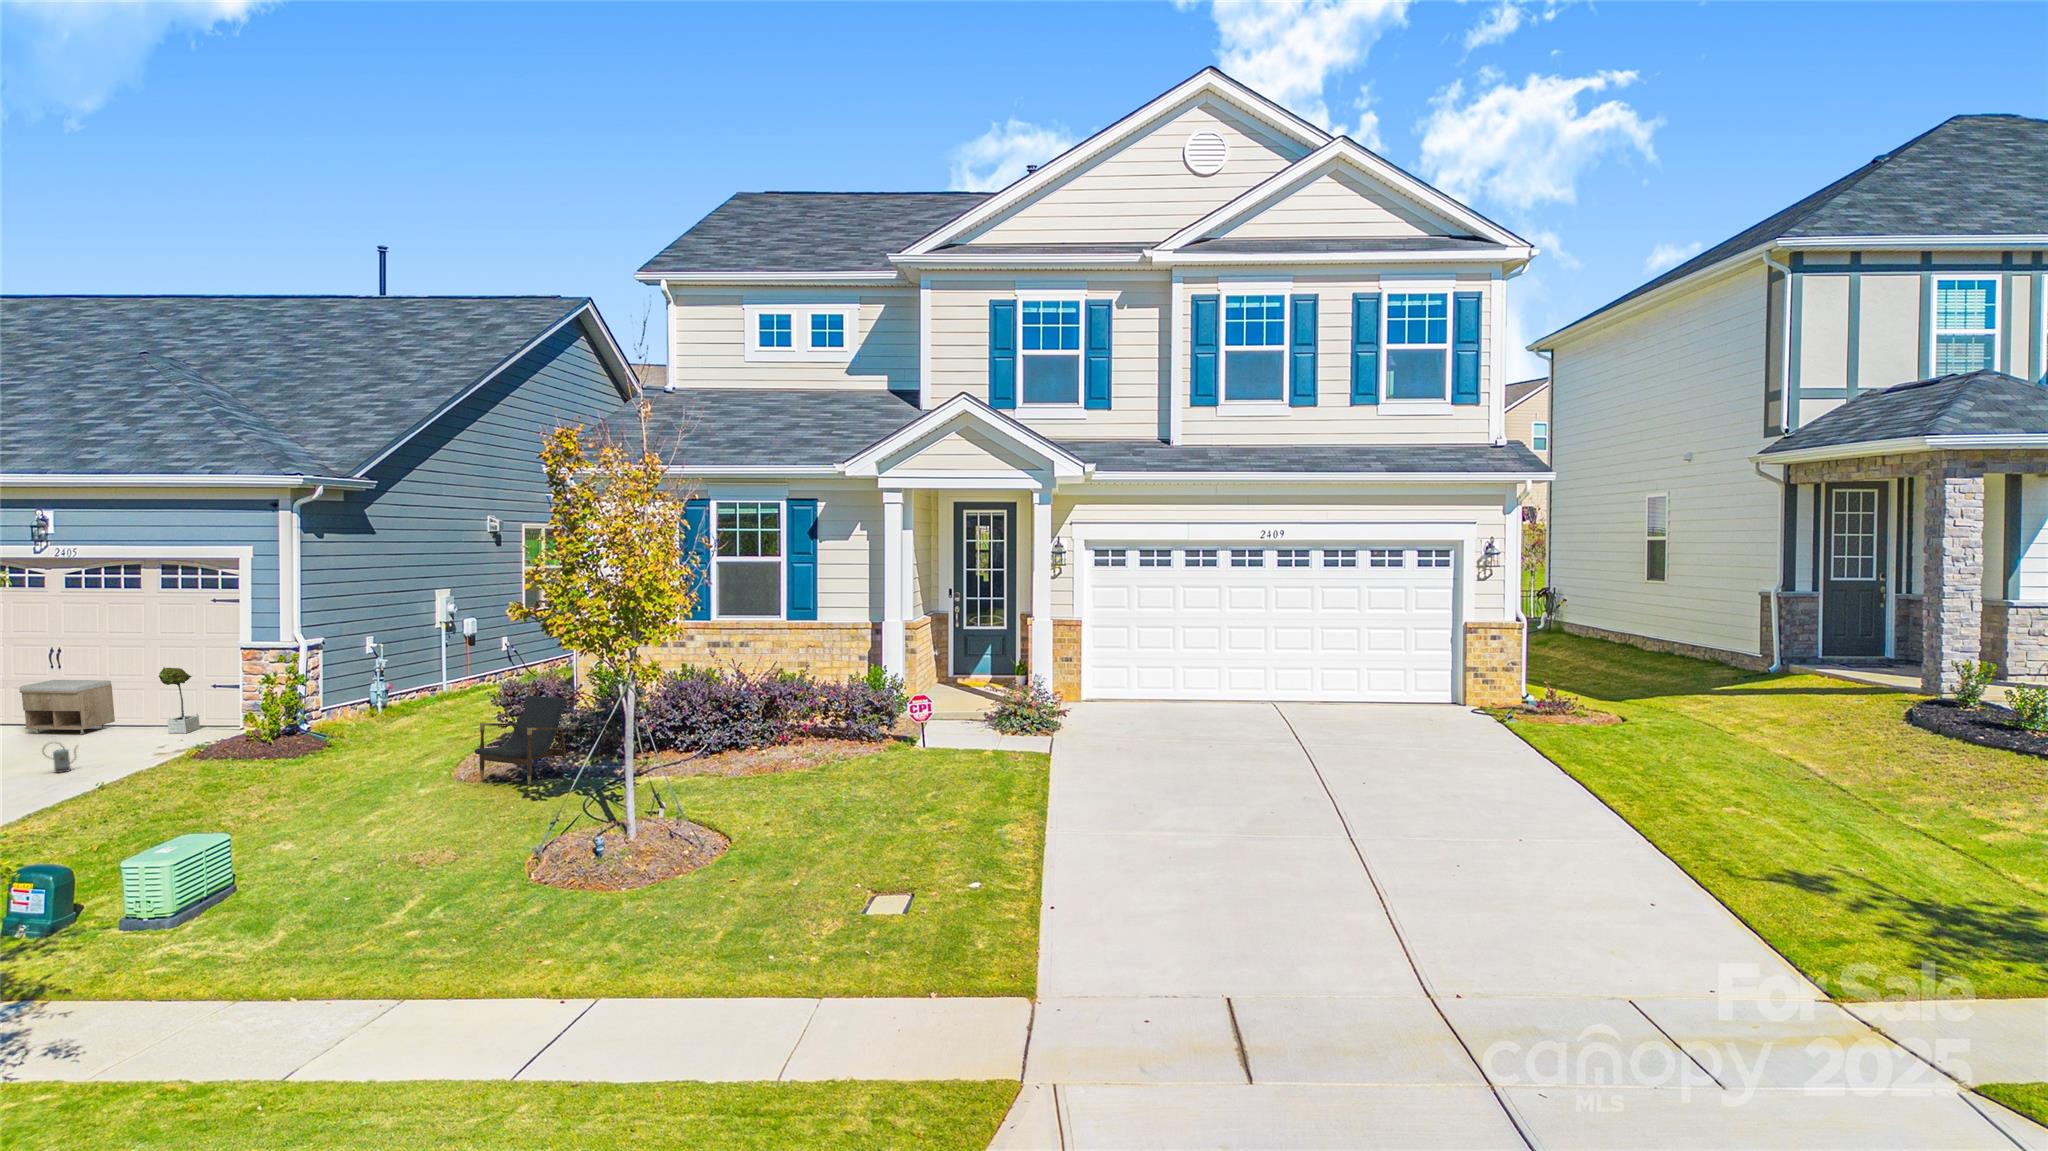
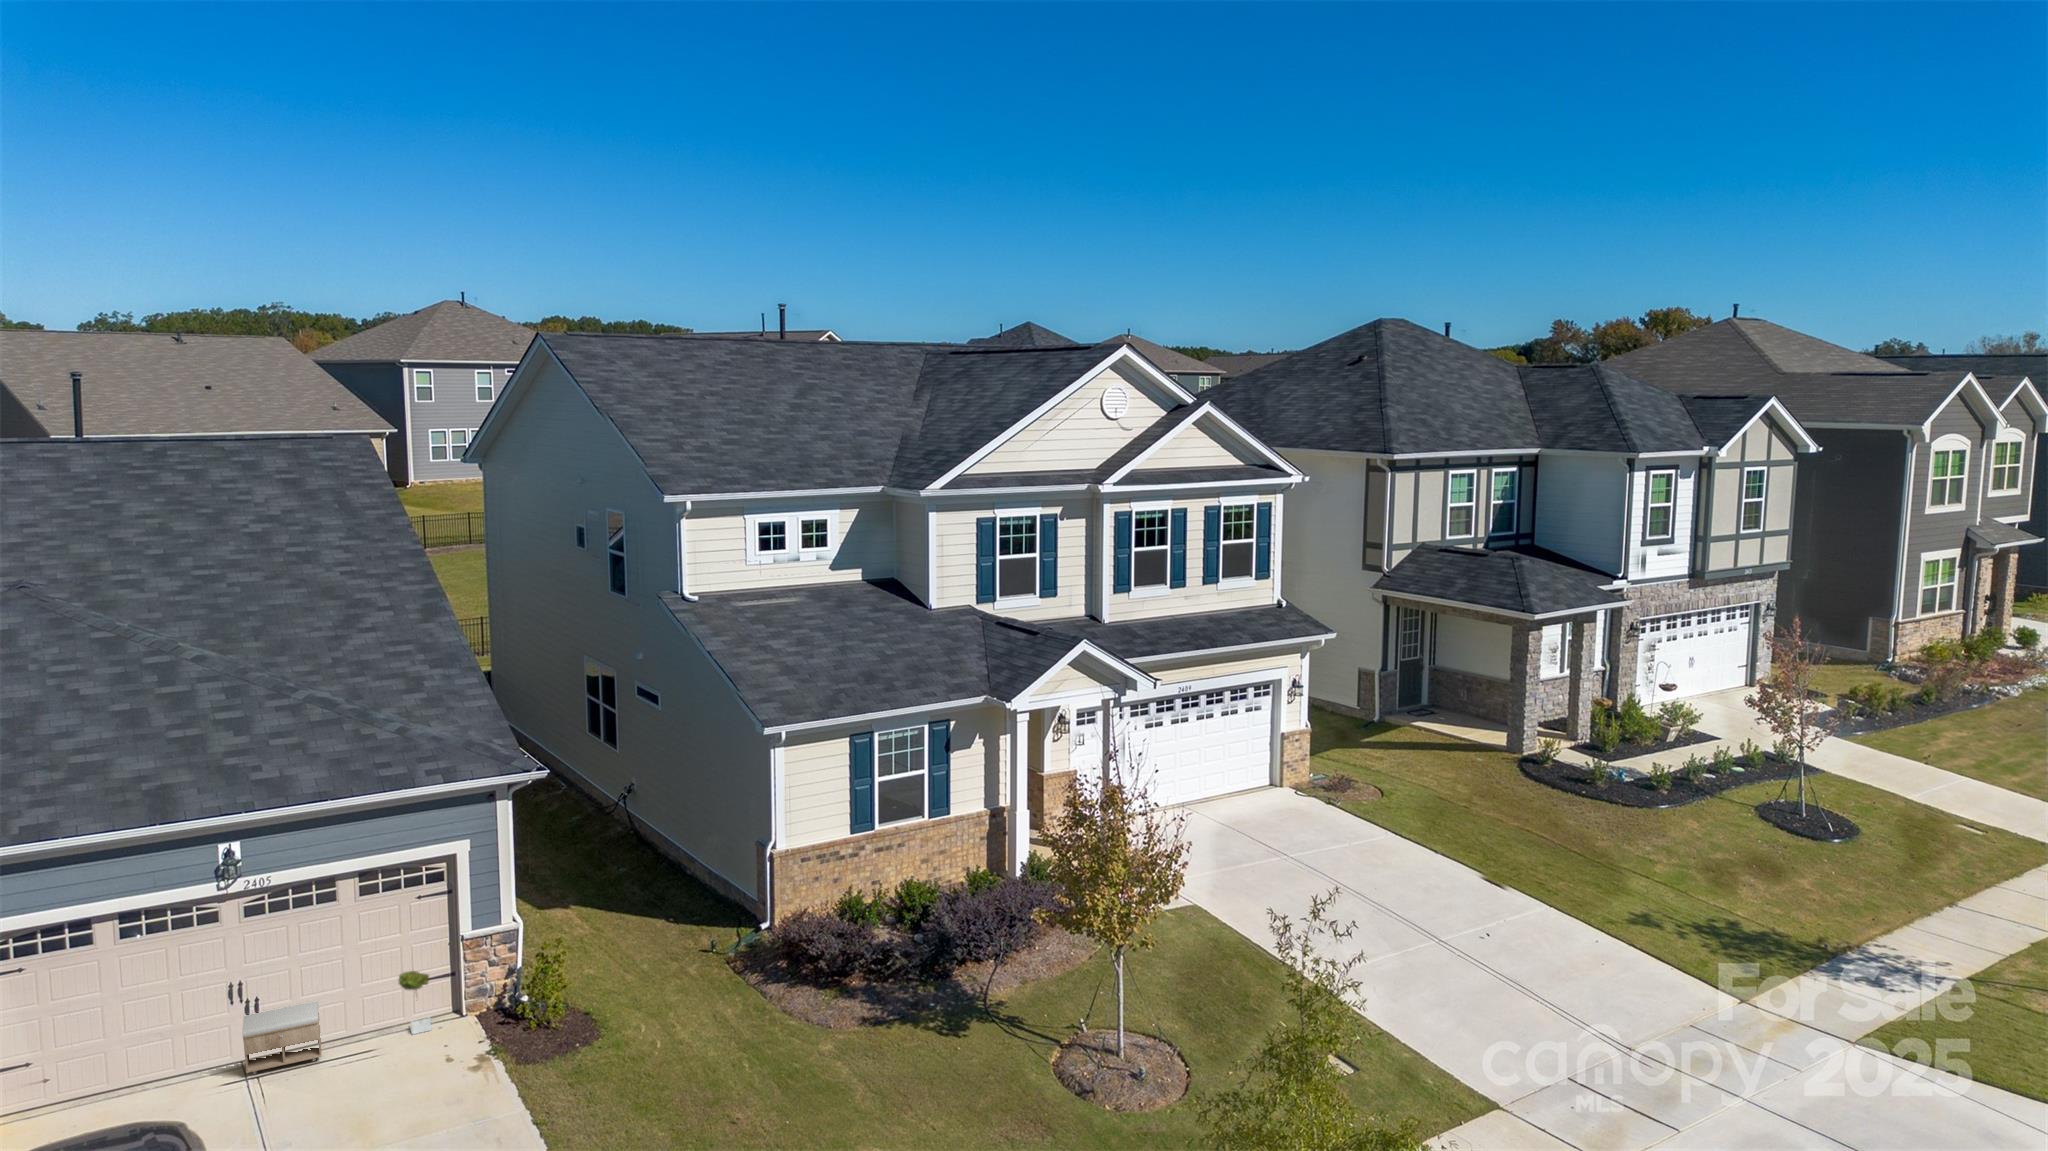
lounge chair: present [475,695,566,784] -> none [826,925,879,1003]
watering can: present [43,743,76,773] -> none [432,1072,449,1104]

